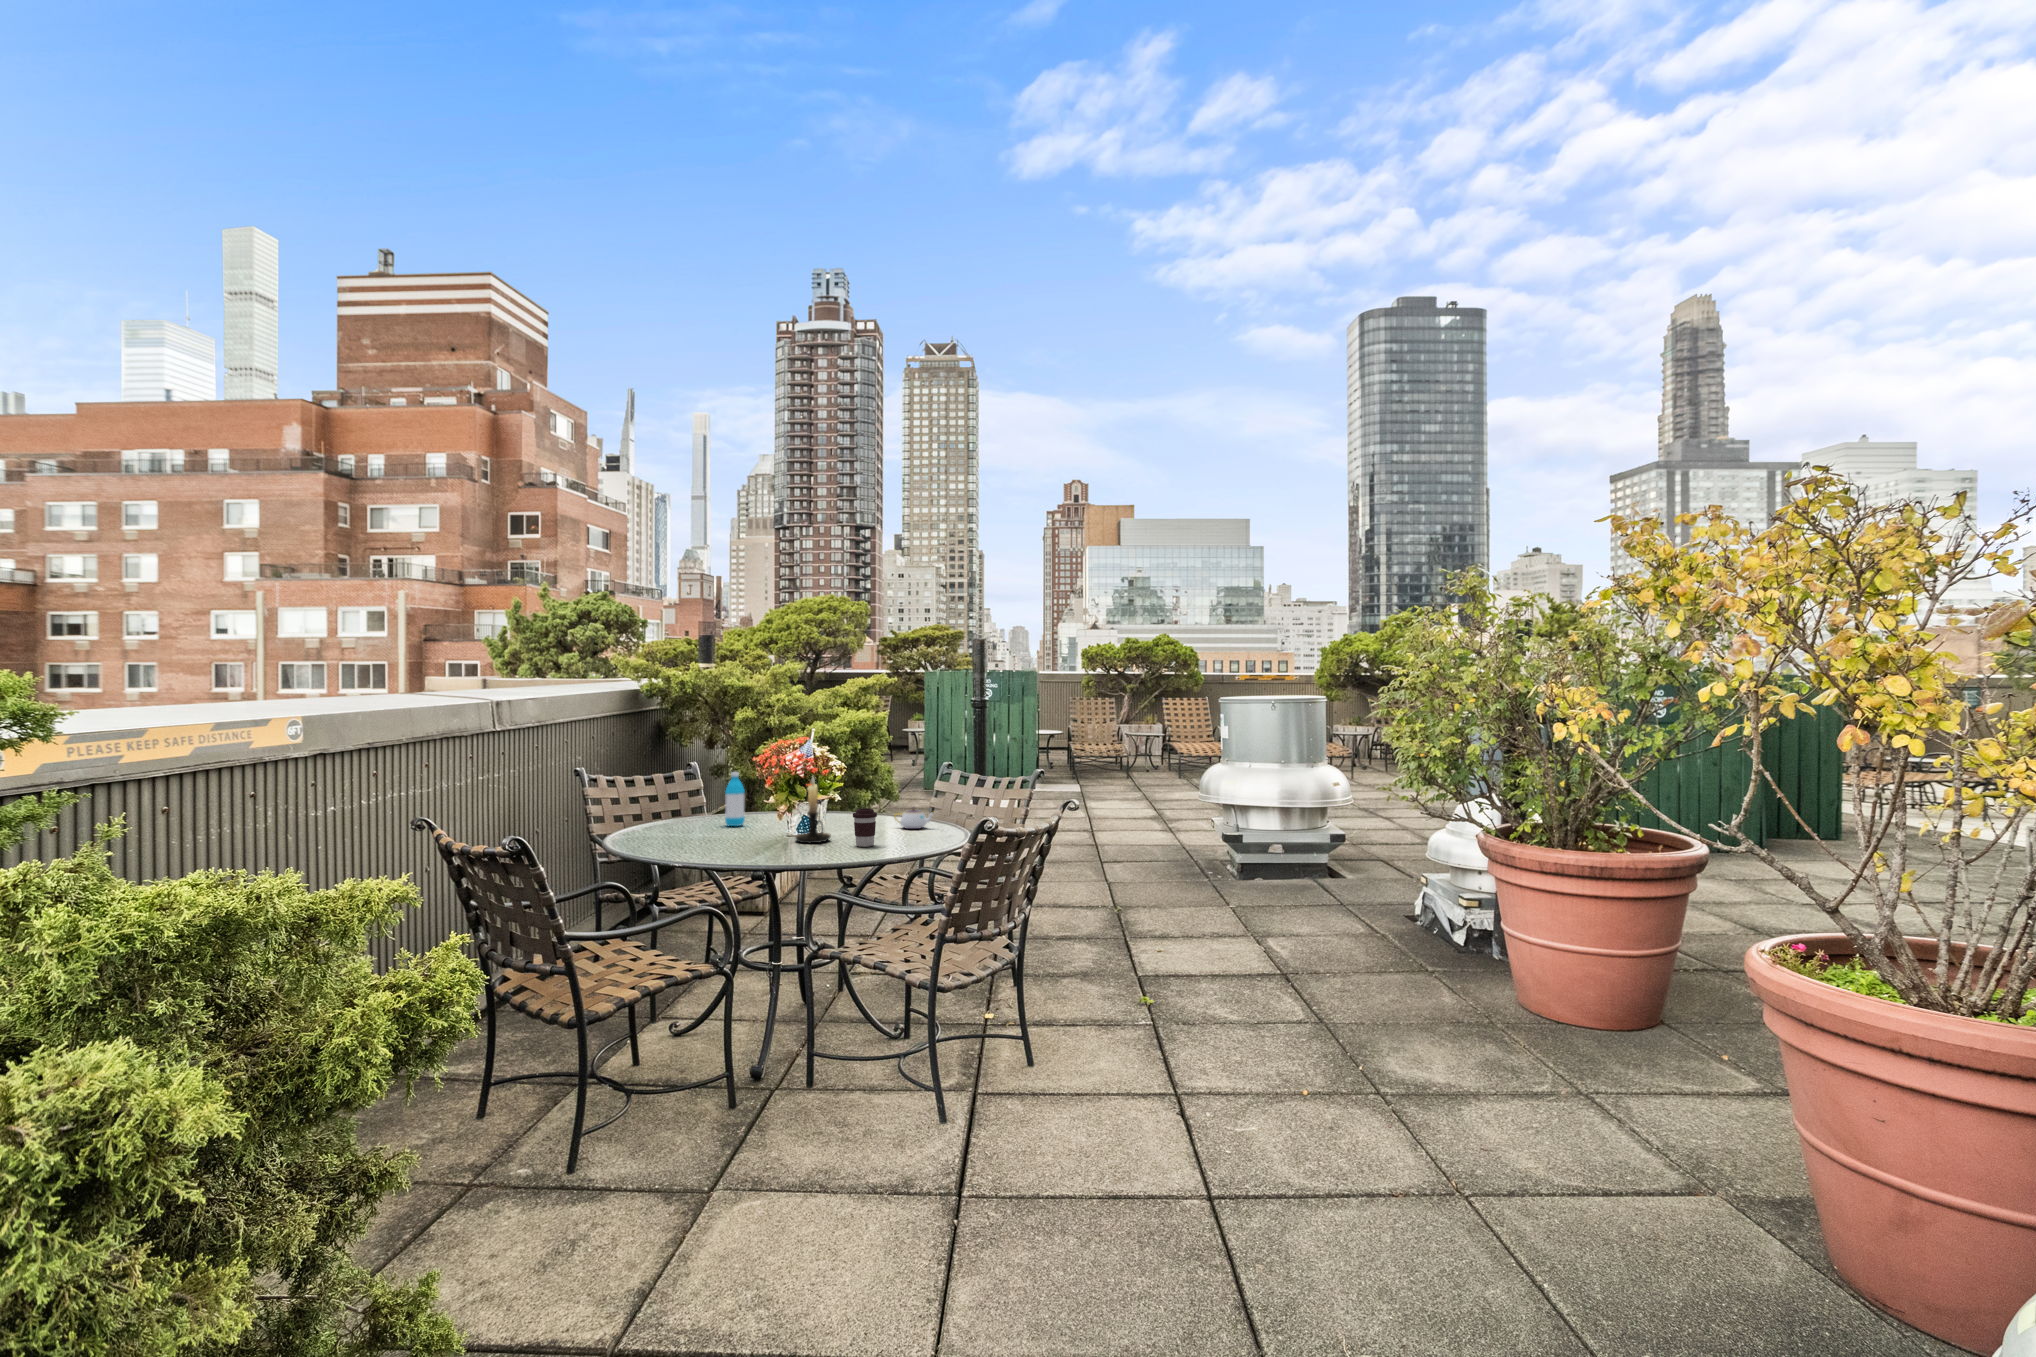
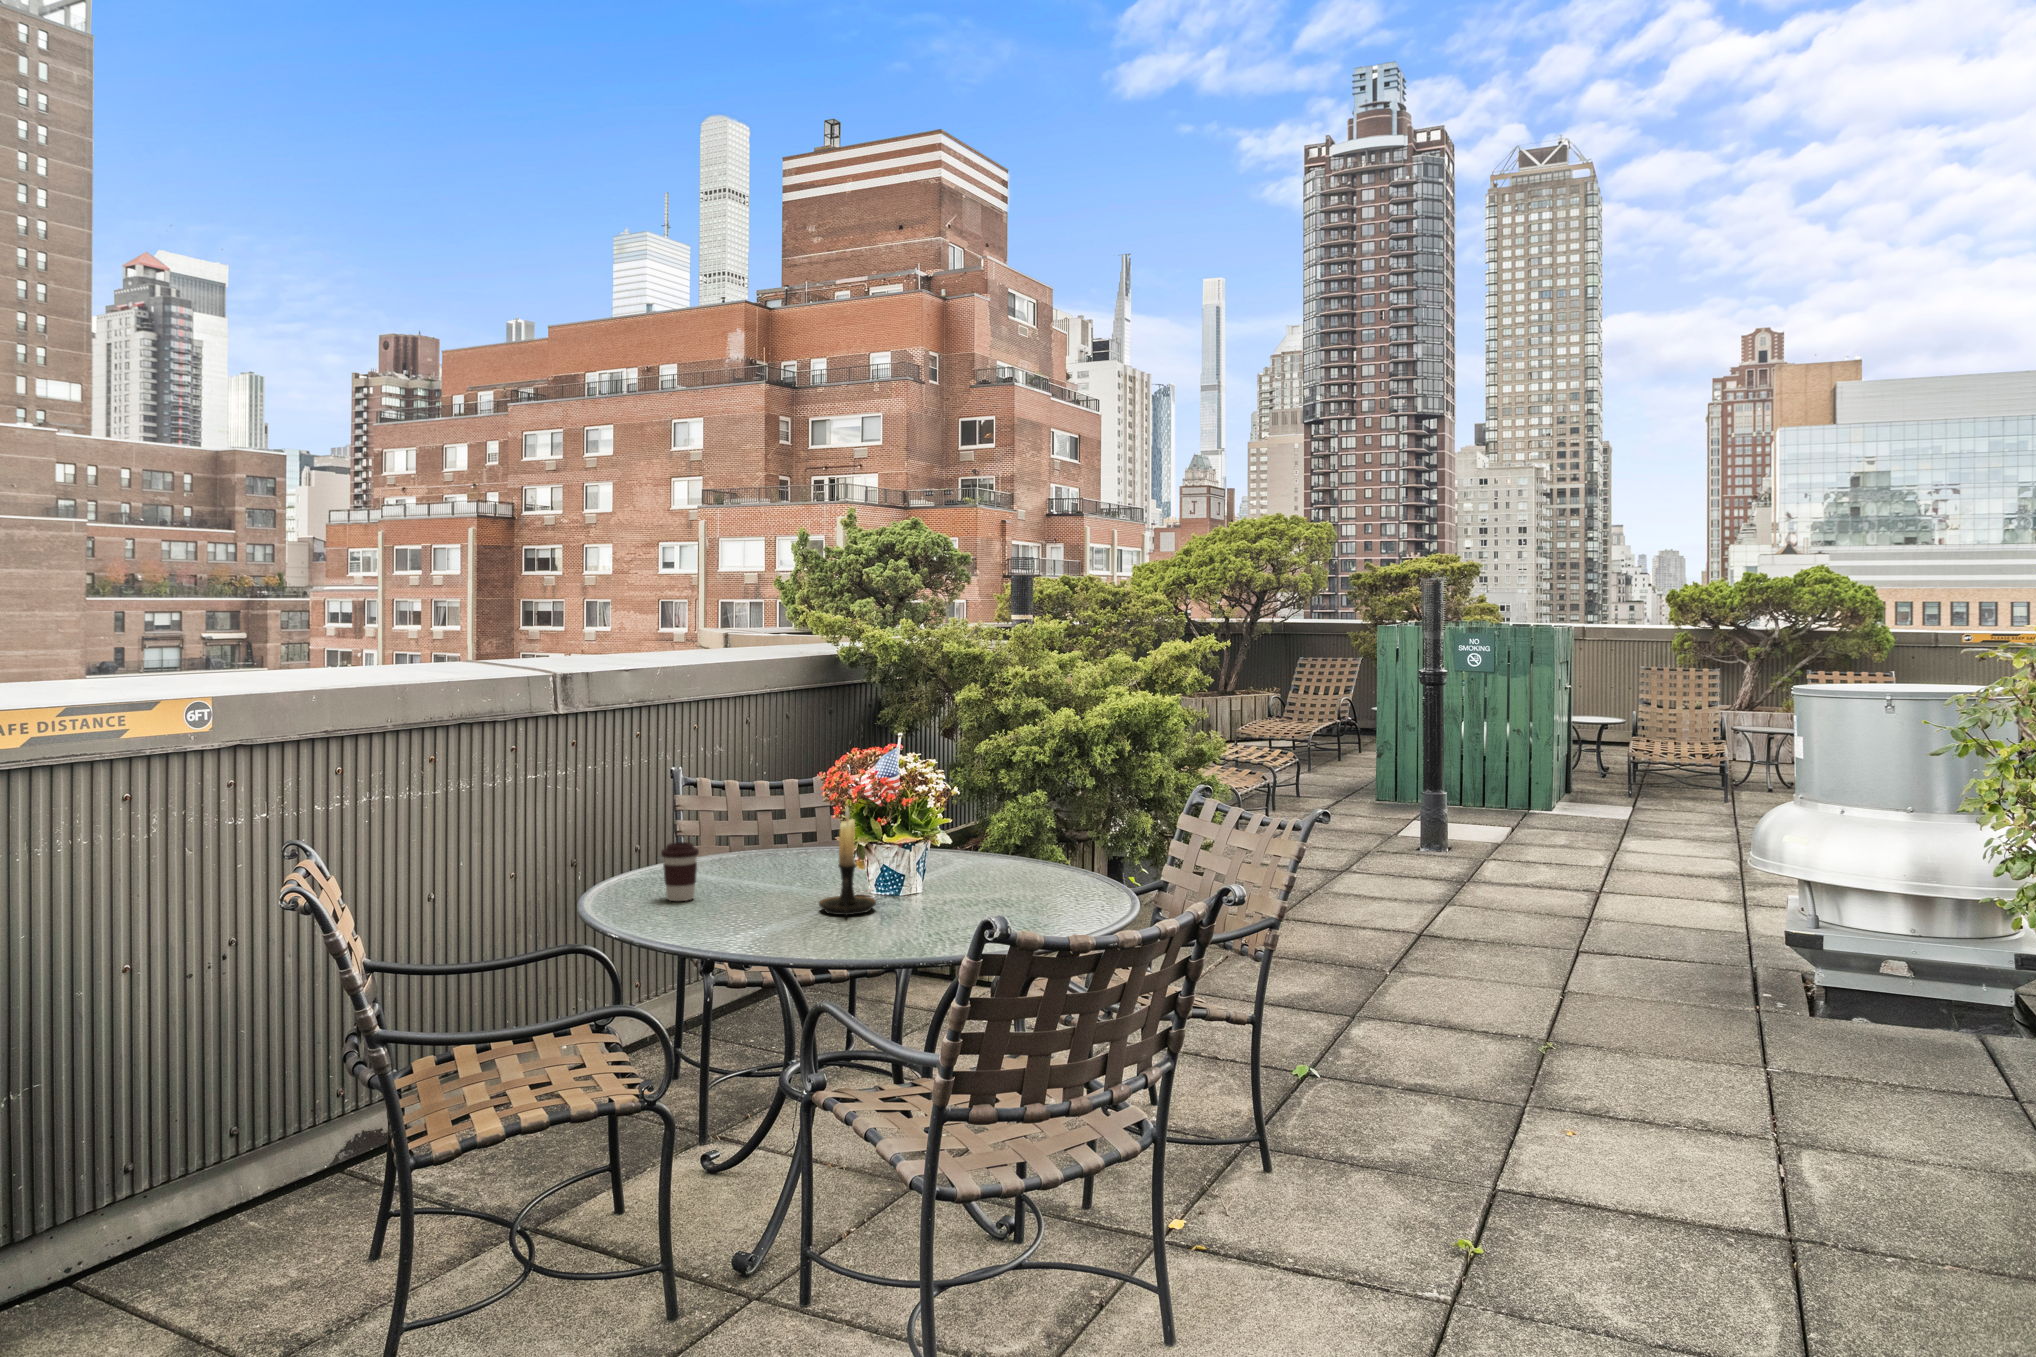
water bottle: present [725,772,745,826] -> none [782,787,813,871]
teapot: present [894,807,934,829] -> none [1017,862,1080,899]
coffee cup: present [853,808,877,847] -> present [661,842,699,901]

